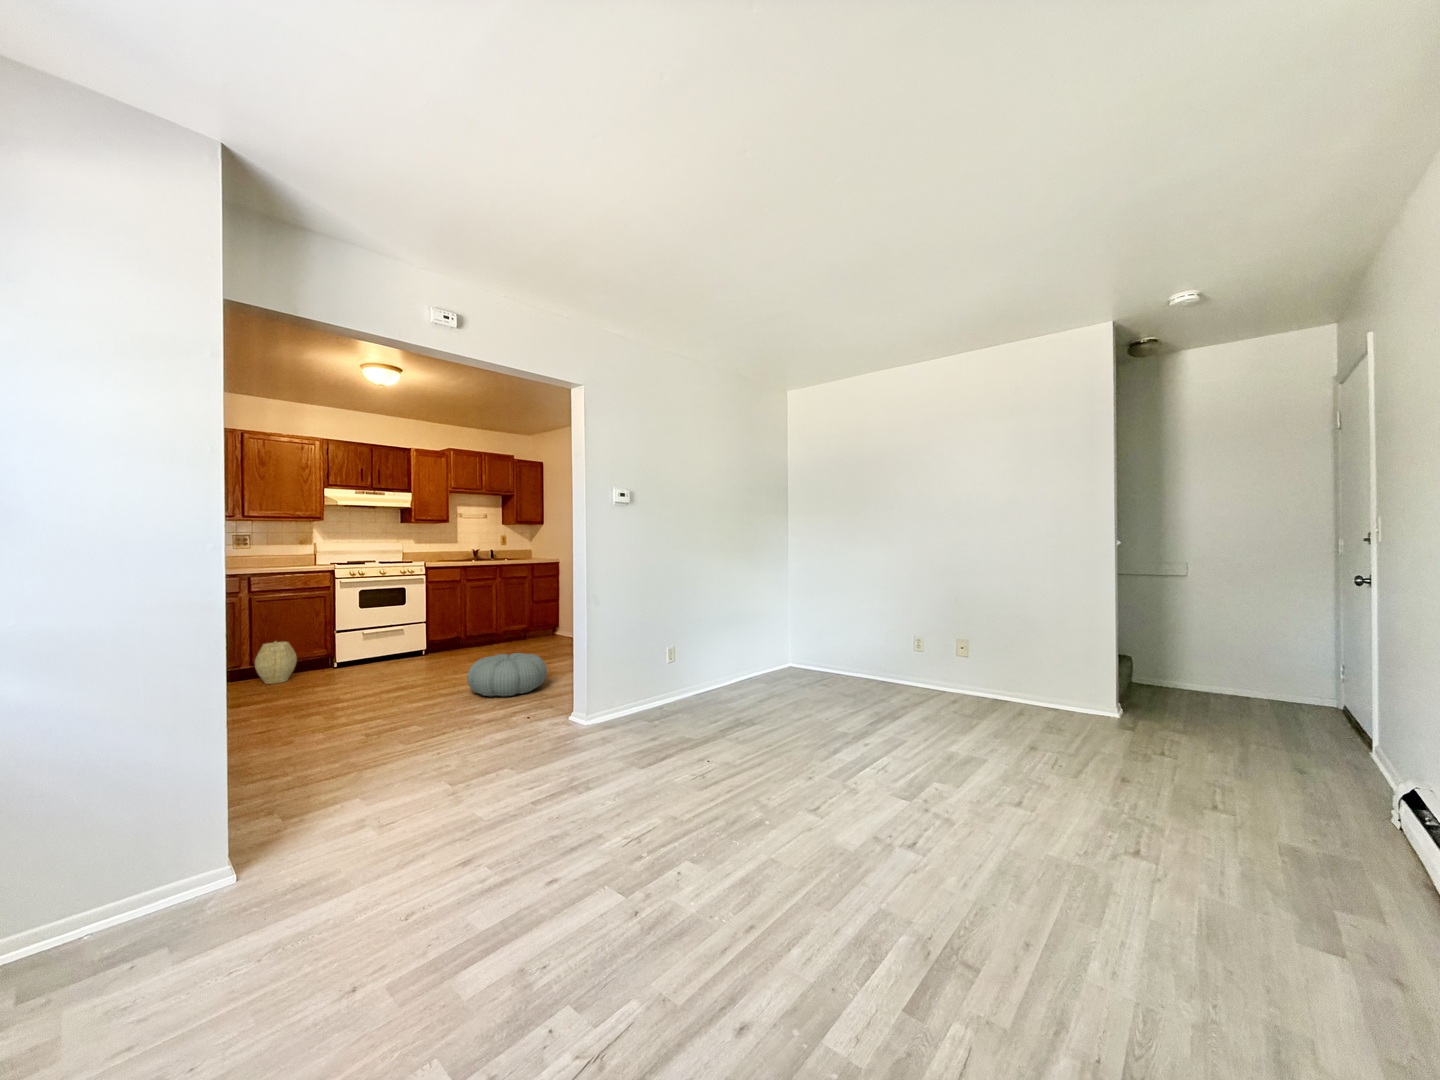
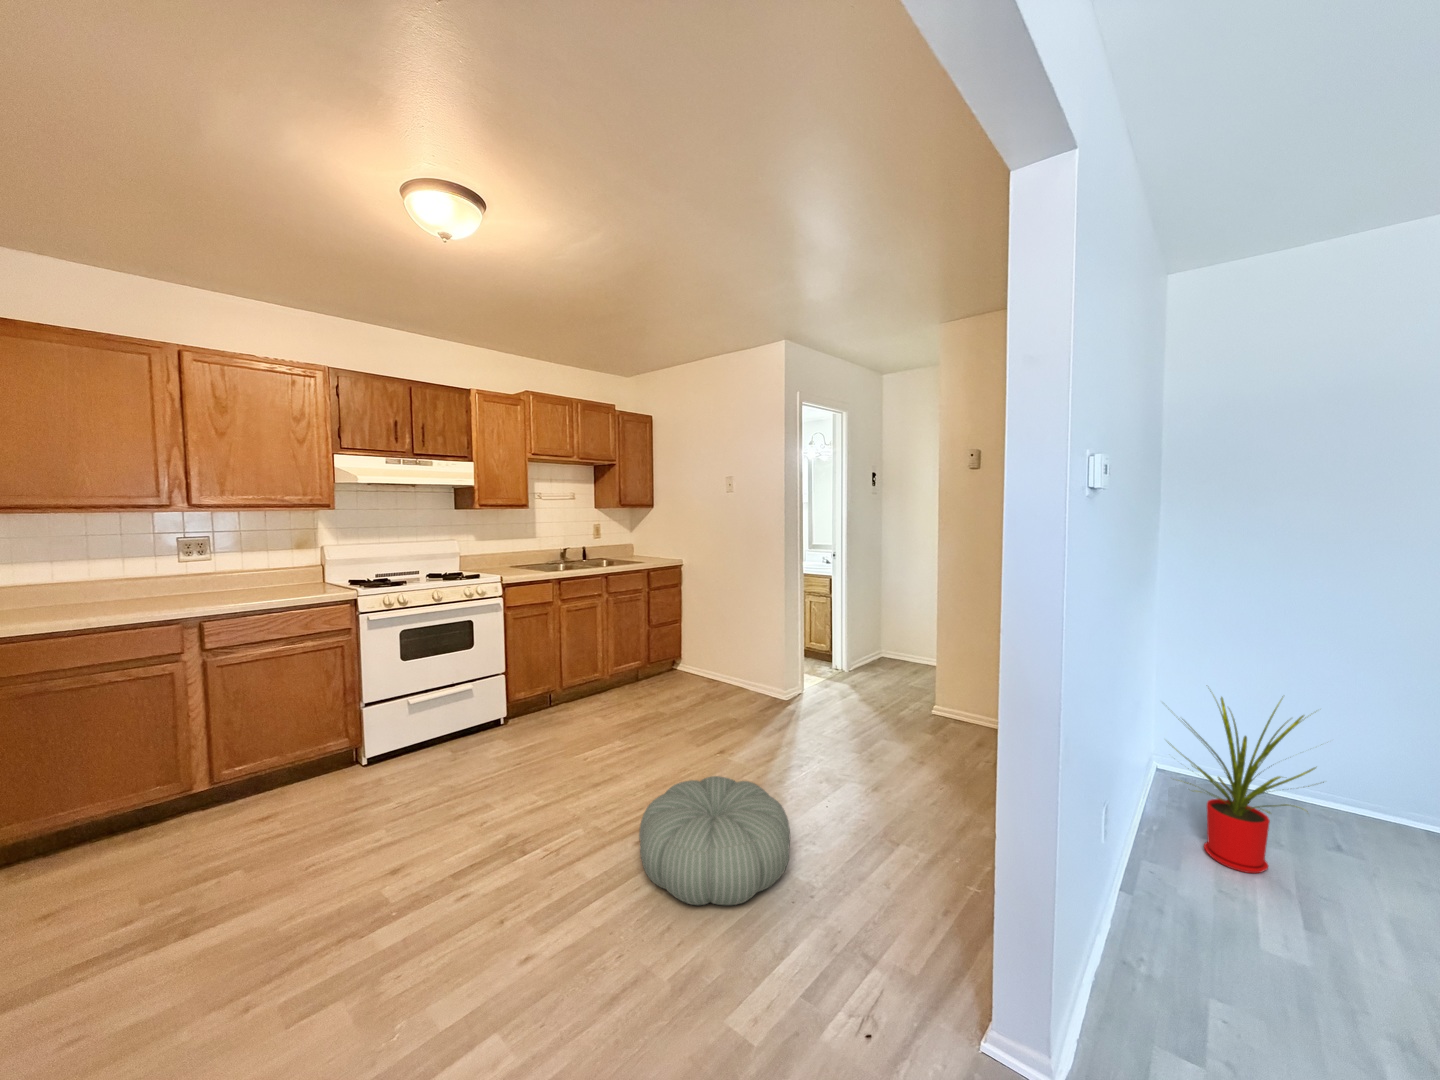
house plant: none [732,603,793,688] -> present [1174,697,1324,873]
woven basket: present [255,642,297,684] -> none [215,739,295,826]

